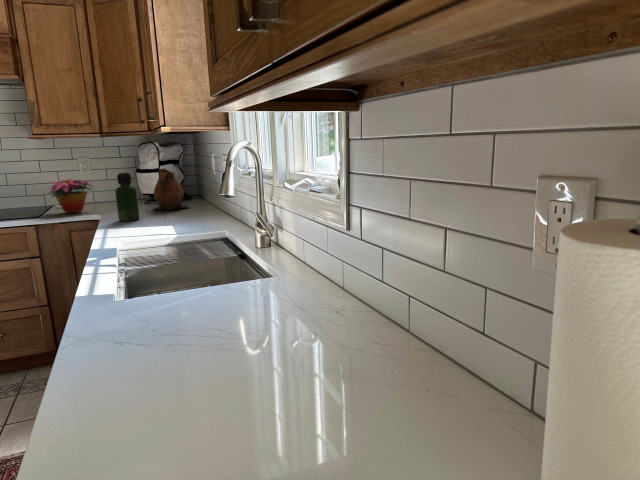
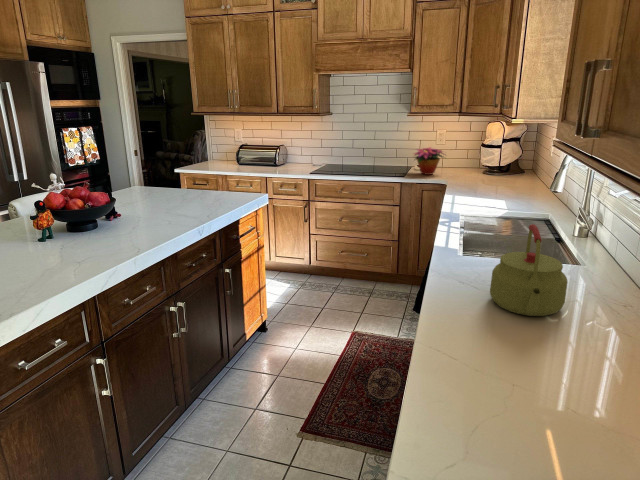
ceramic pitcher: present [154,169,190,210] -> none [487,146,522,183]
bottle: present [115,173,140,221] -> none [461,150,480,189]
kettle: none [159,223,271,365] -> present [490,224,568,316]

